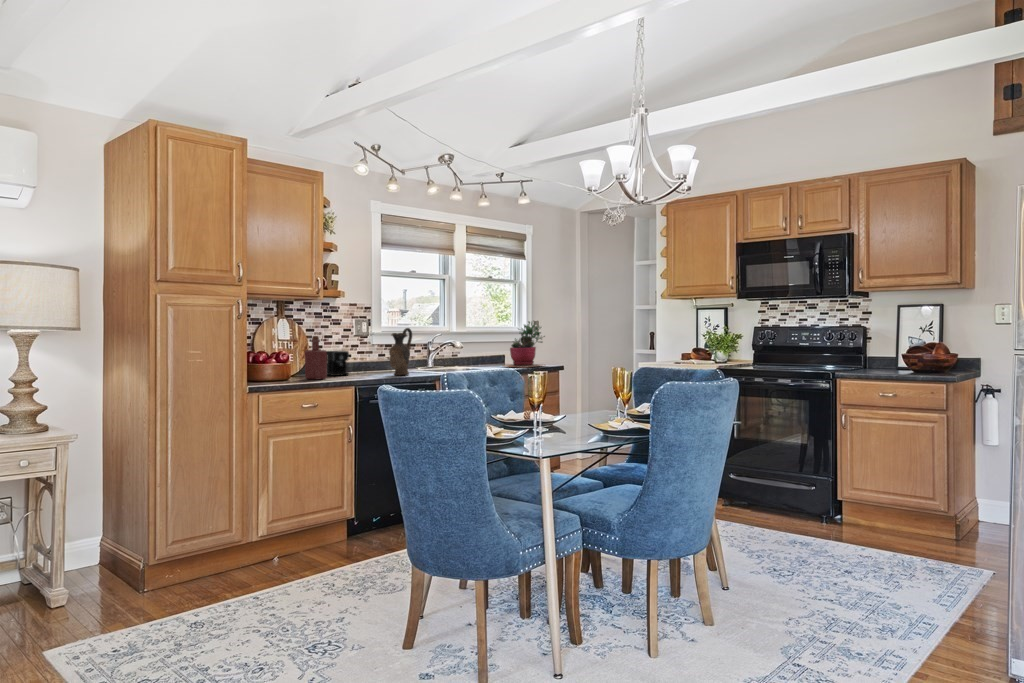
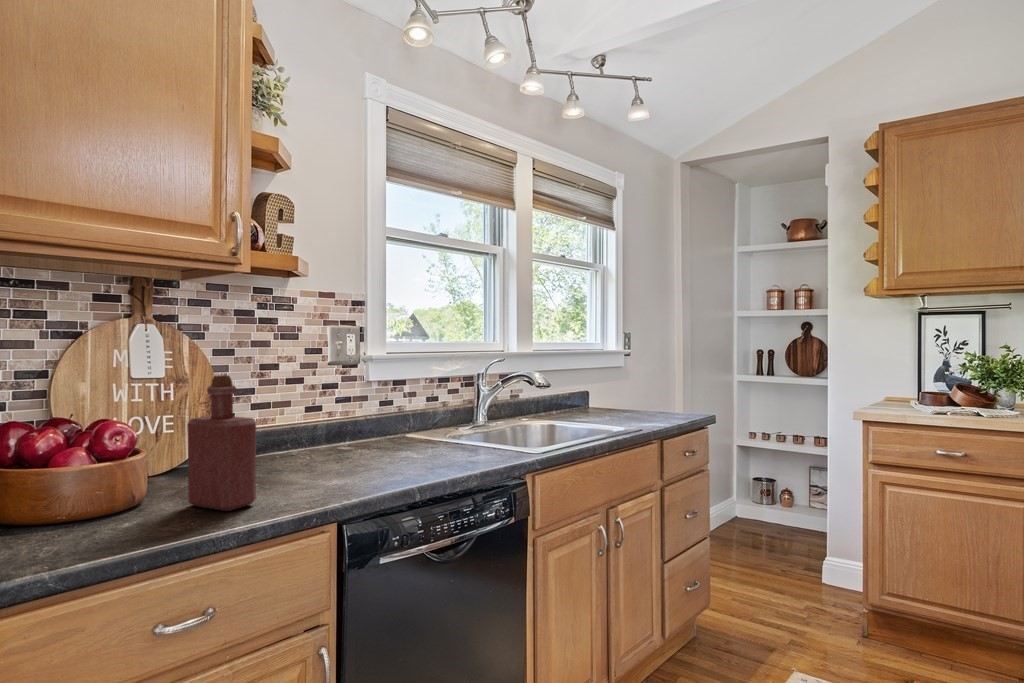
succulent plant: present [506,321,545,368] -> none [602,333,695,423]
ceramic pitcher: present [389,328,412,375] -> none [422,348,475,467]
coffee maker: present [327,351,349,376] -> none [261,402,359,472]

